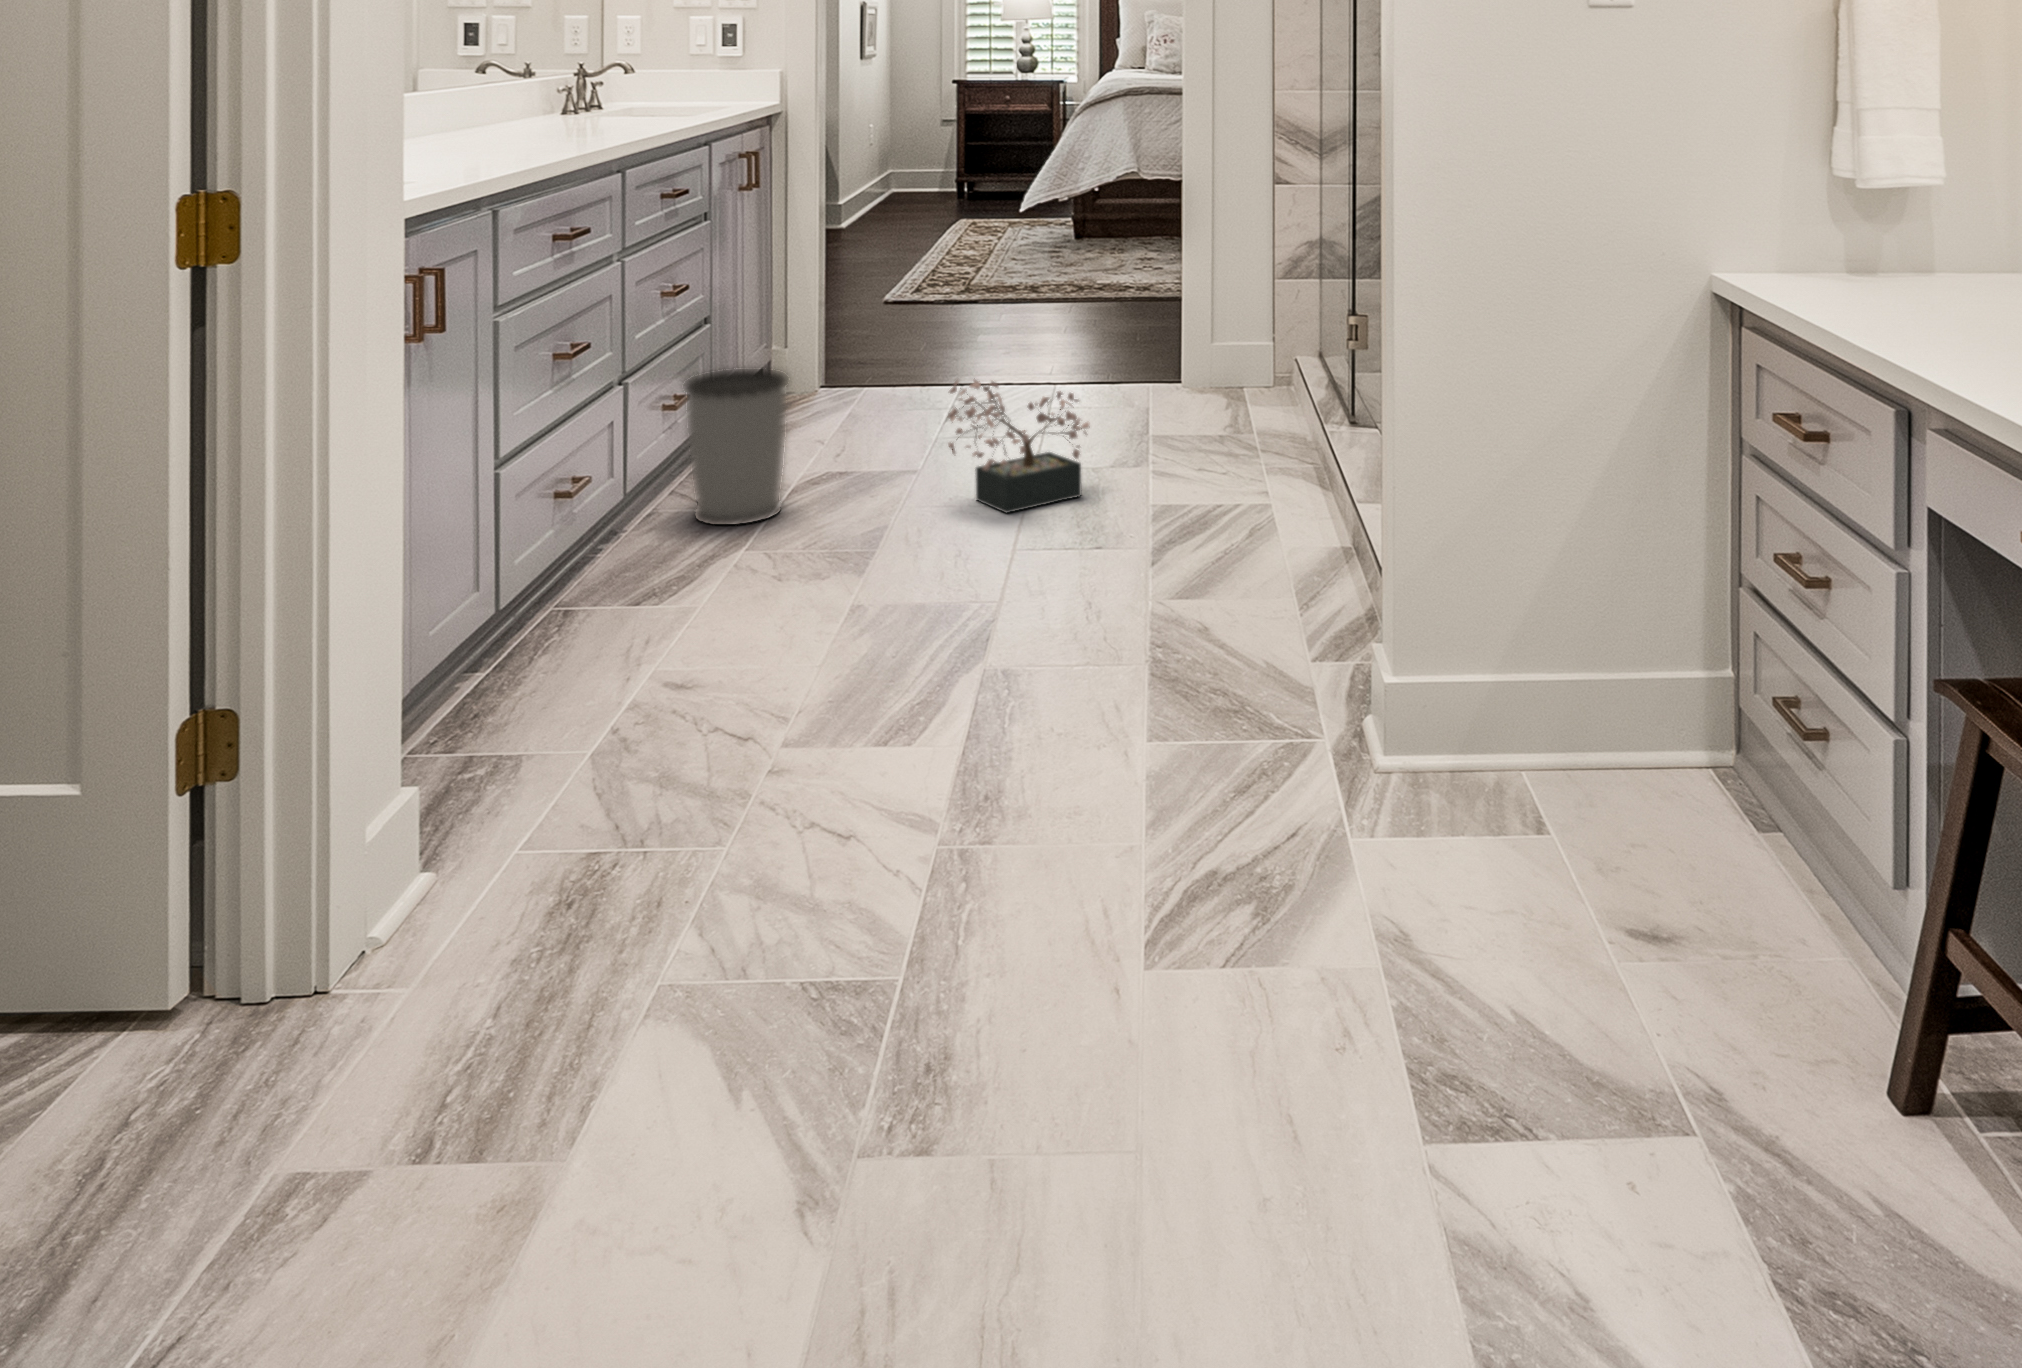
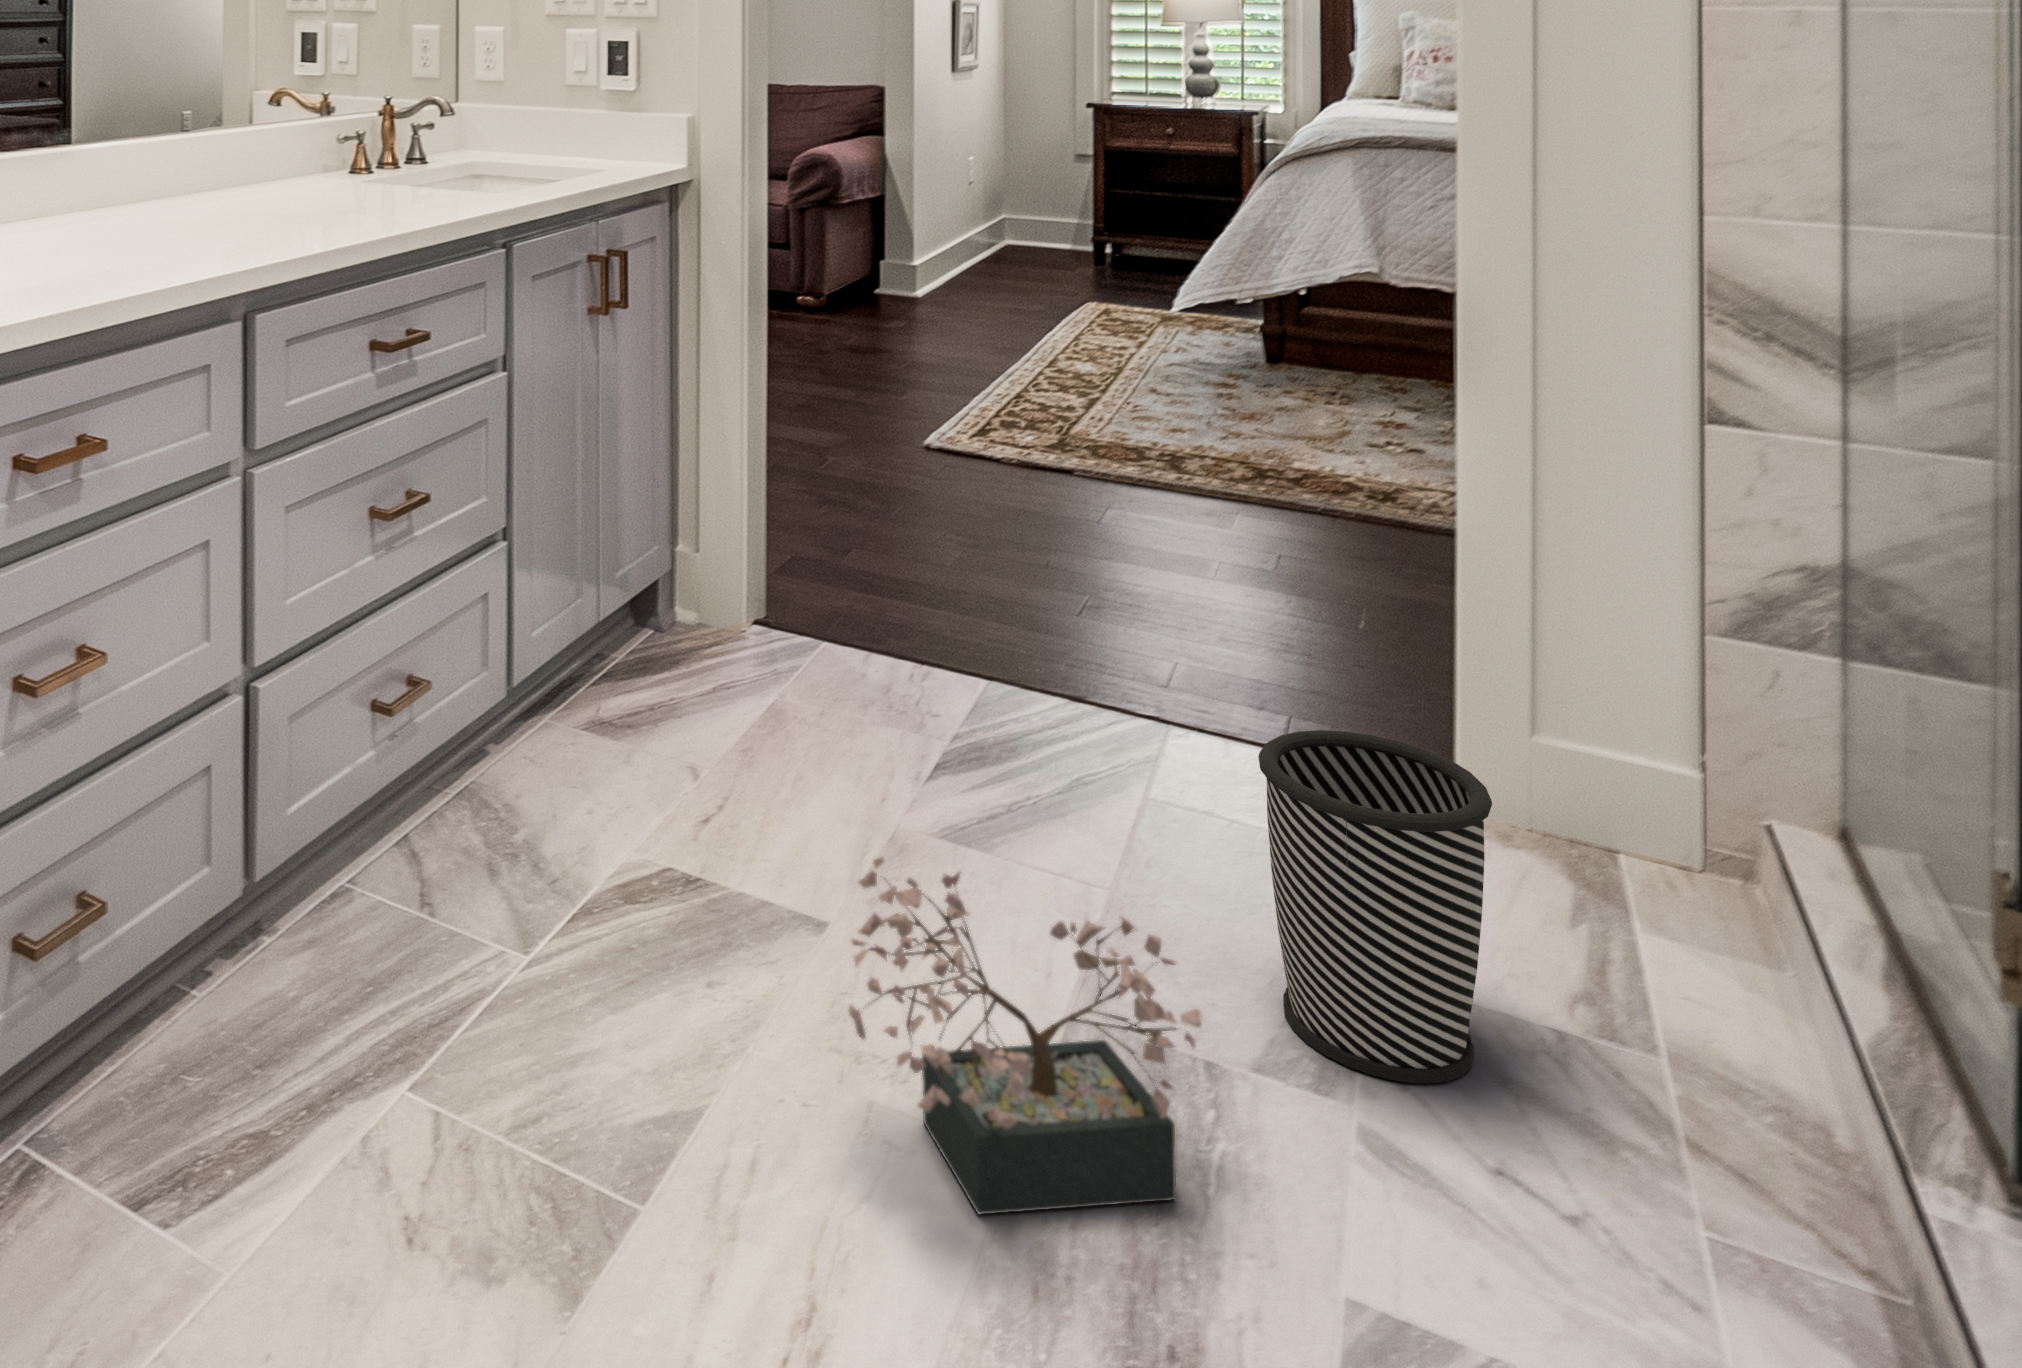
wastebasket: present [684,369,787,525] -> present [1258,730,1492,1084]

